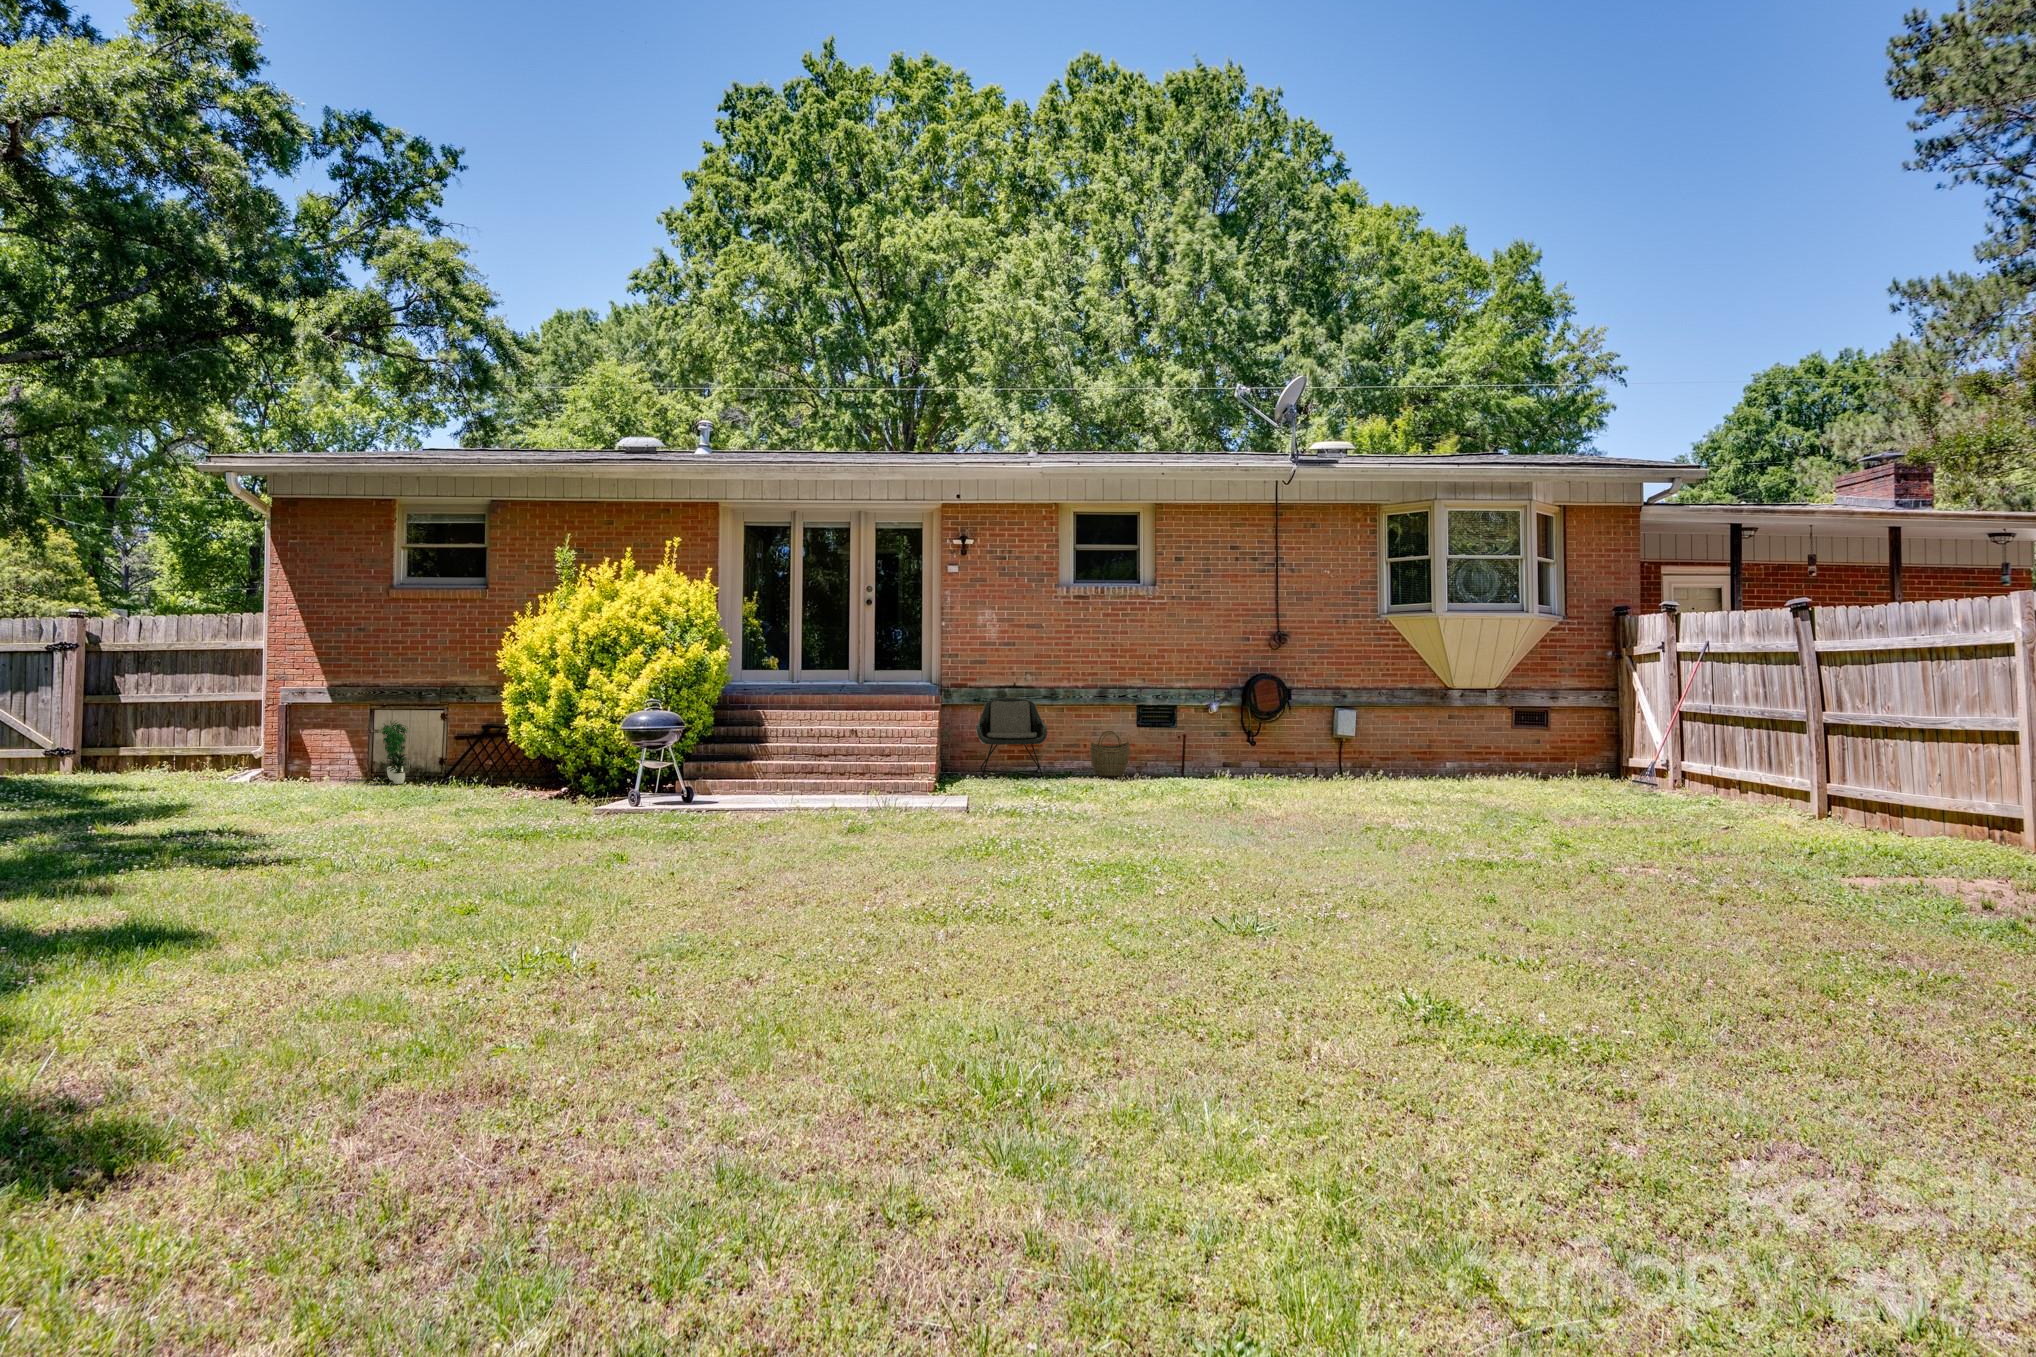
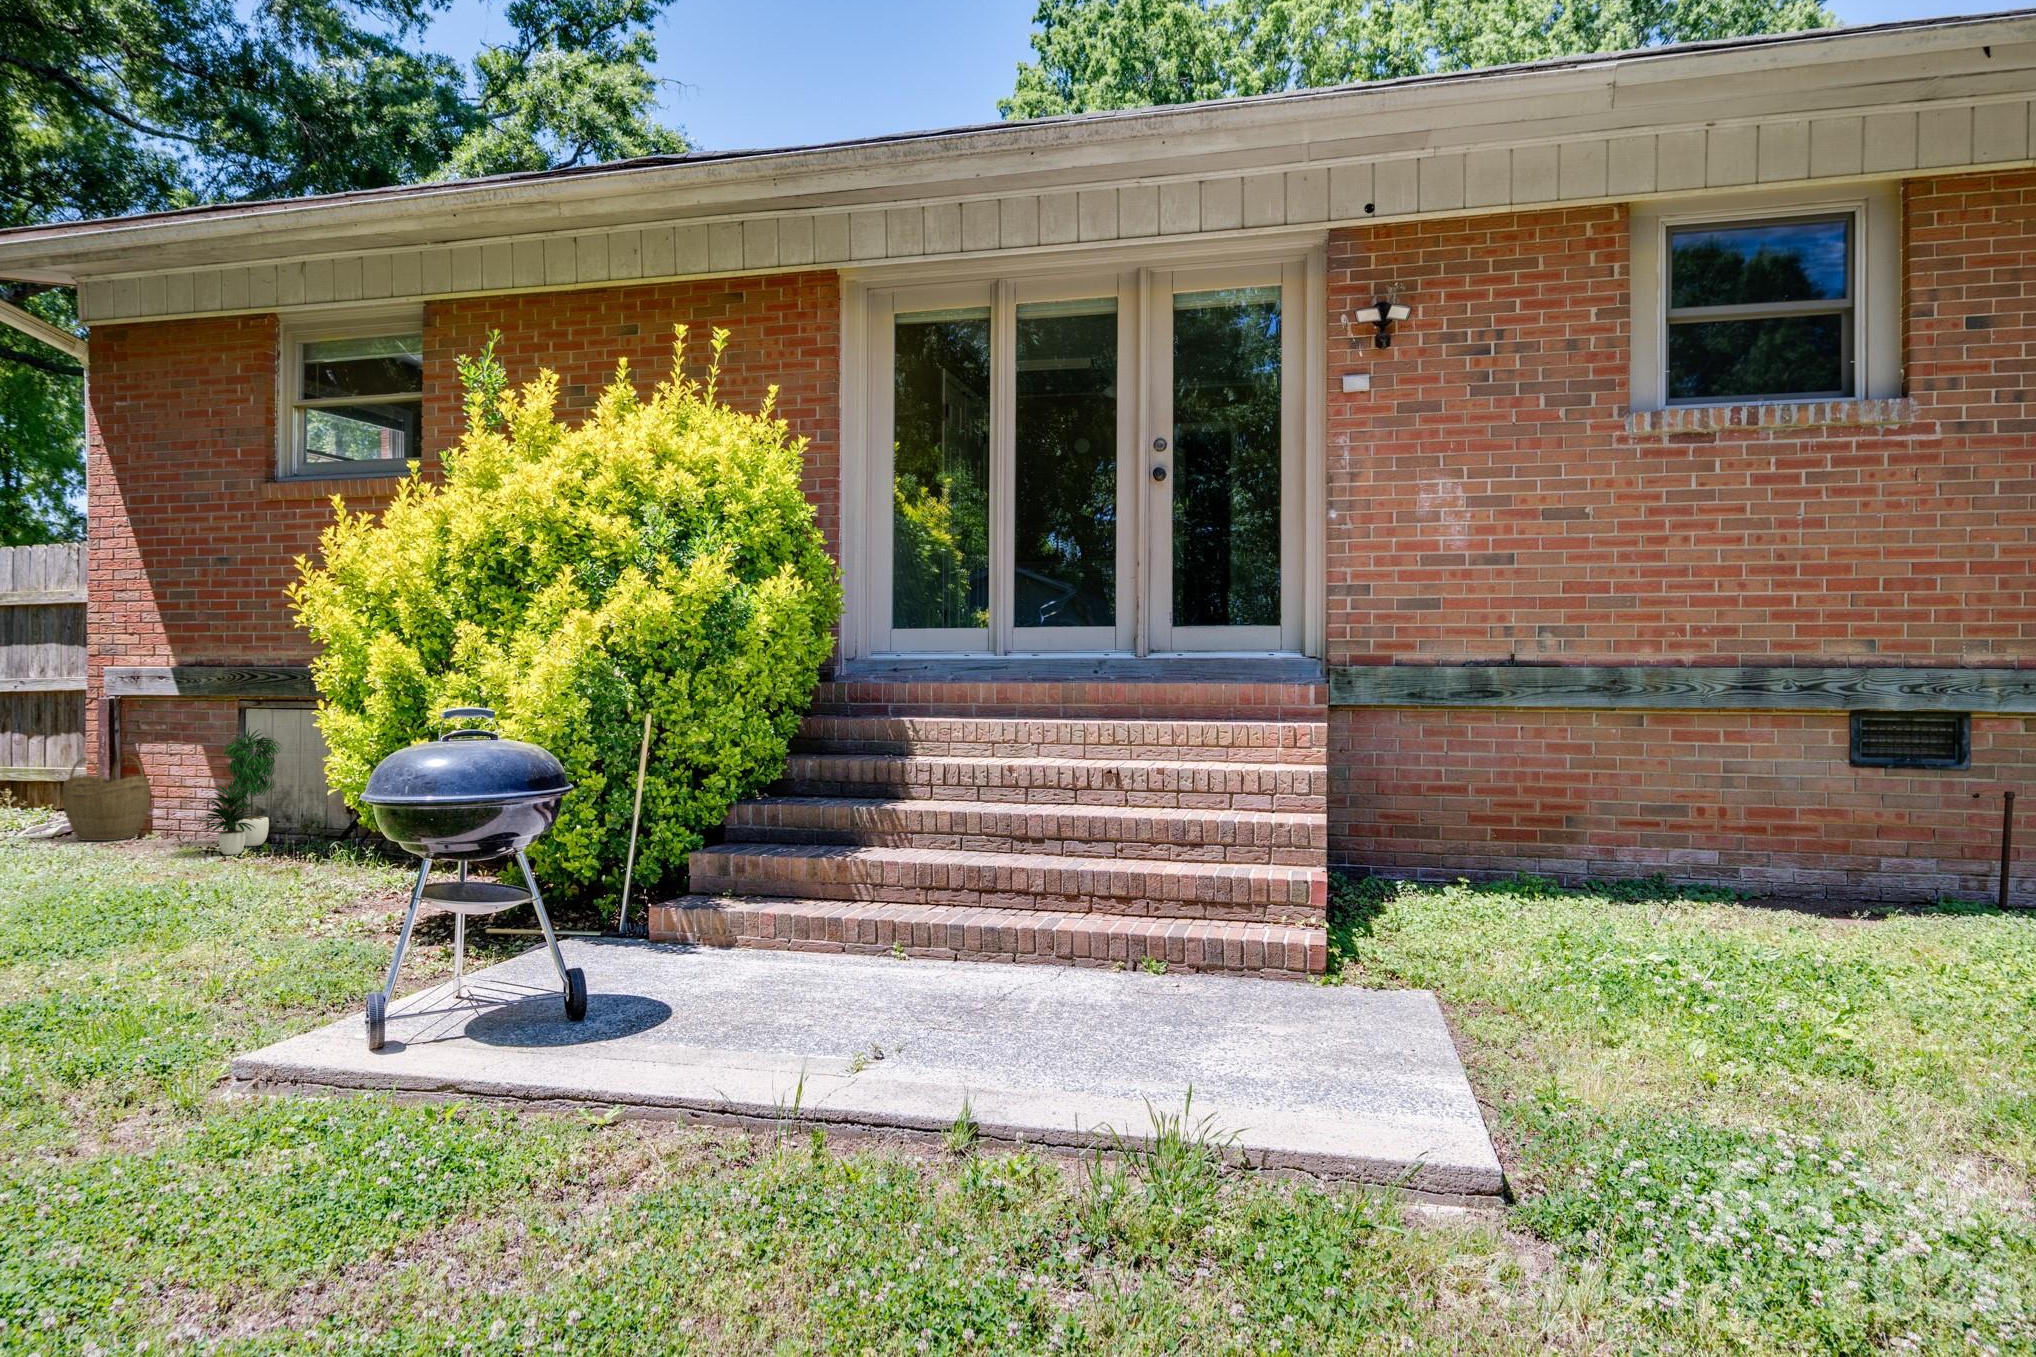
lounge chair: present [976,697,1047,778] -> none [1424,694,1631,911]
woven basket: present [1090,731,1130,777] -> present [63,755,150,841]

